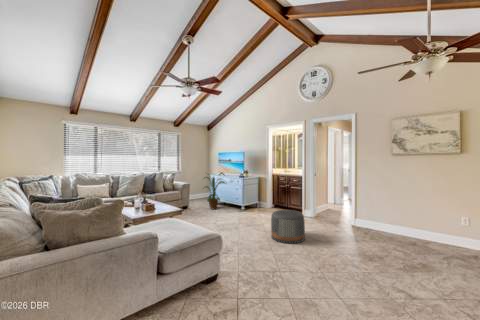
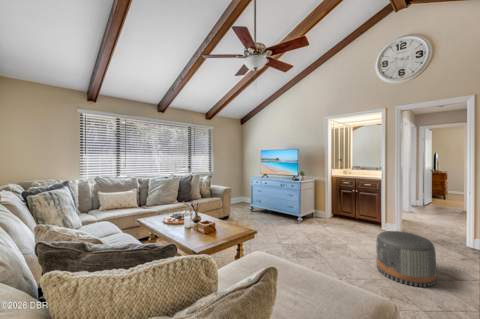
house plant: present [204,177,225,209] -> none [243,174,278,220]

